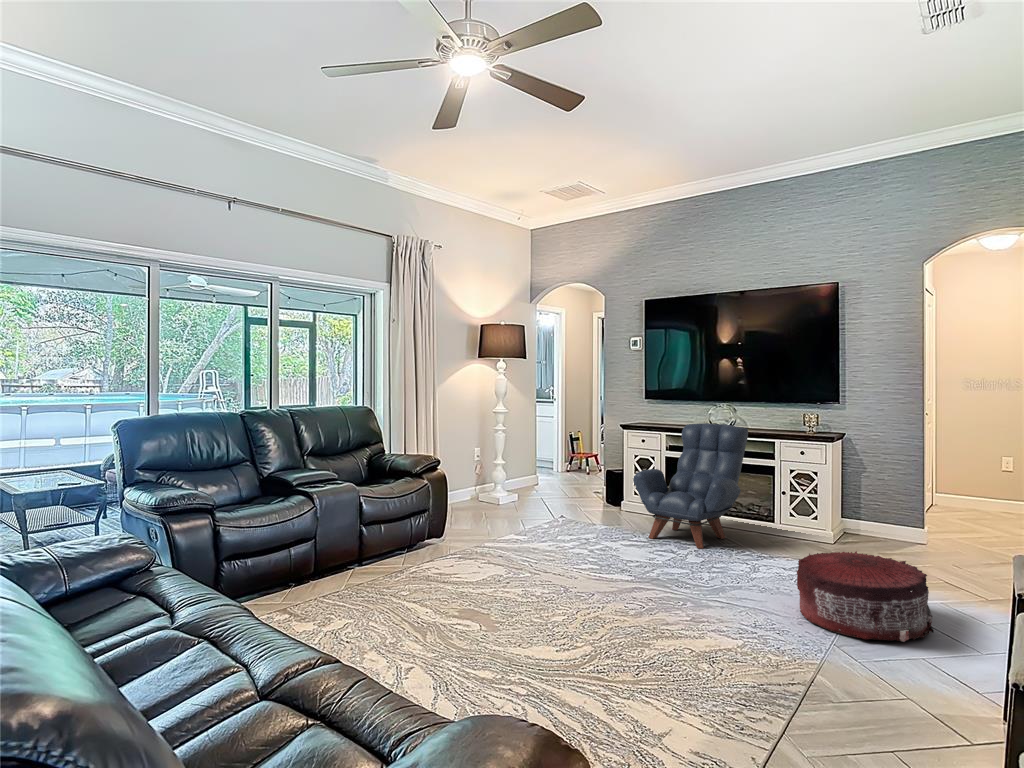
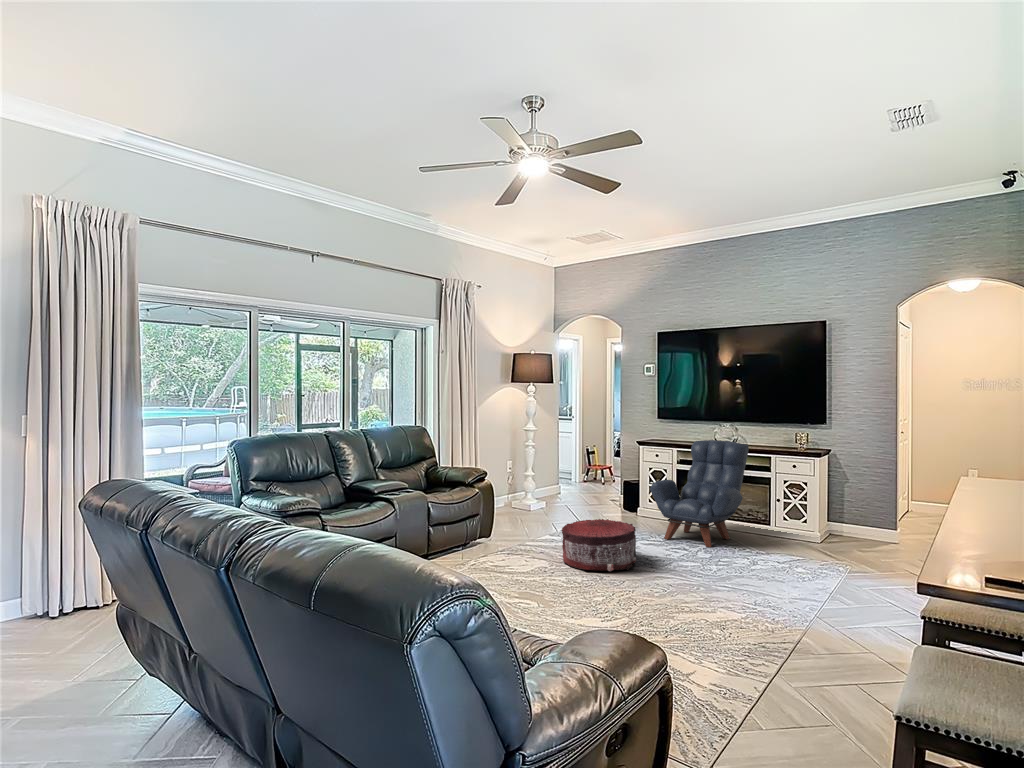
pouf: present [797,551,933,642] -> present [562,519,636,571]

